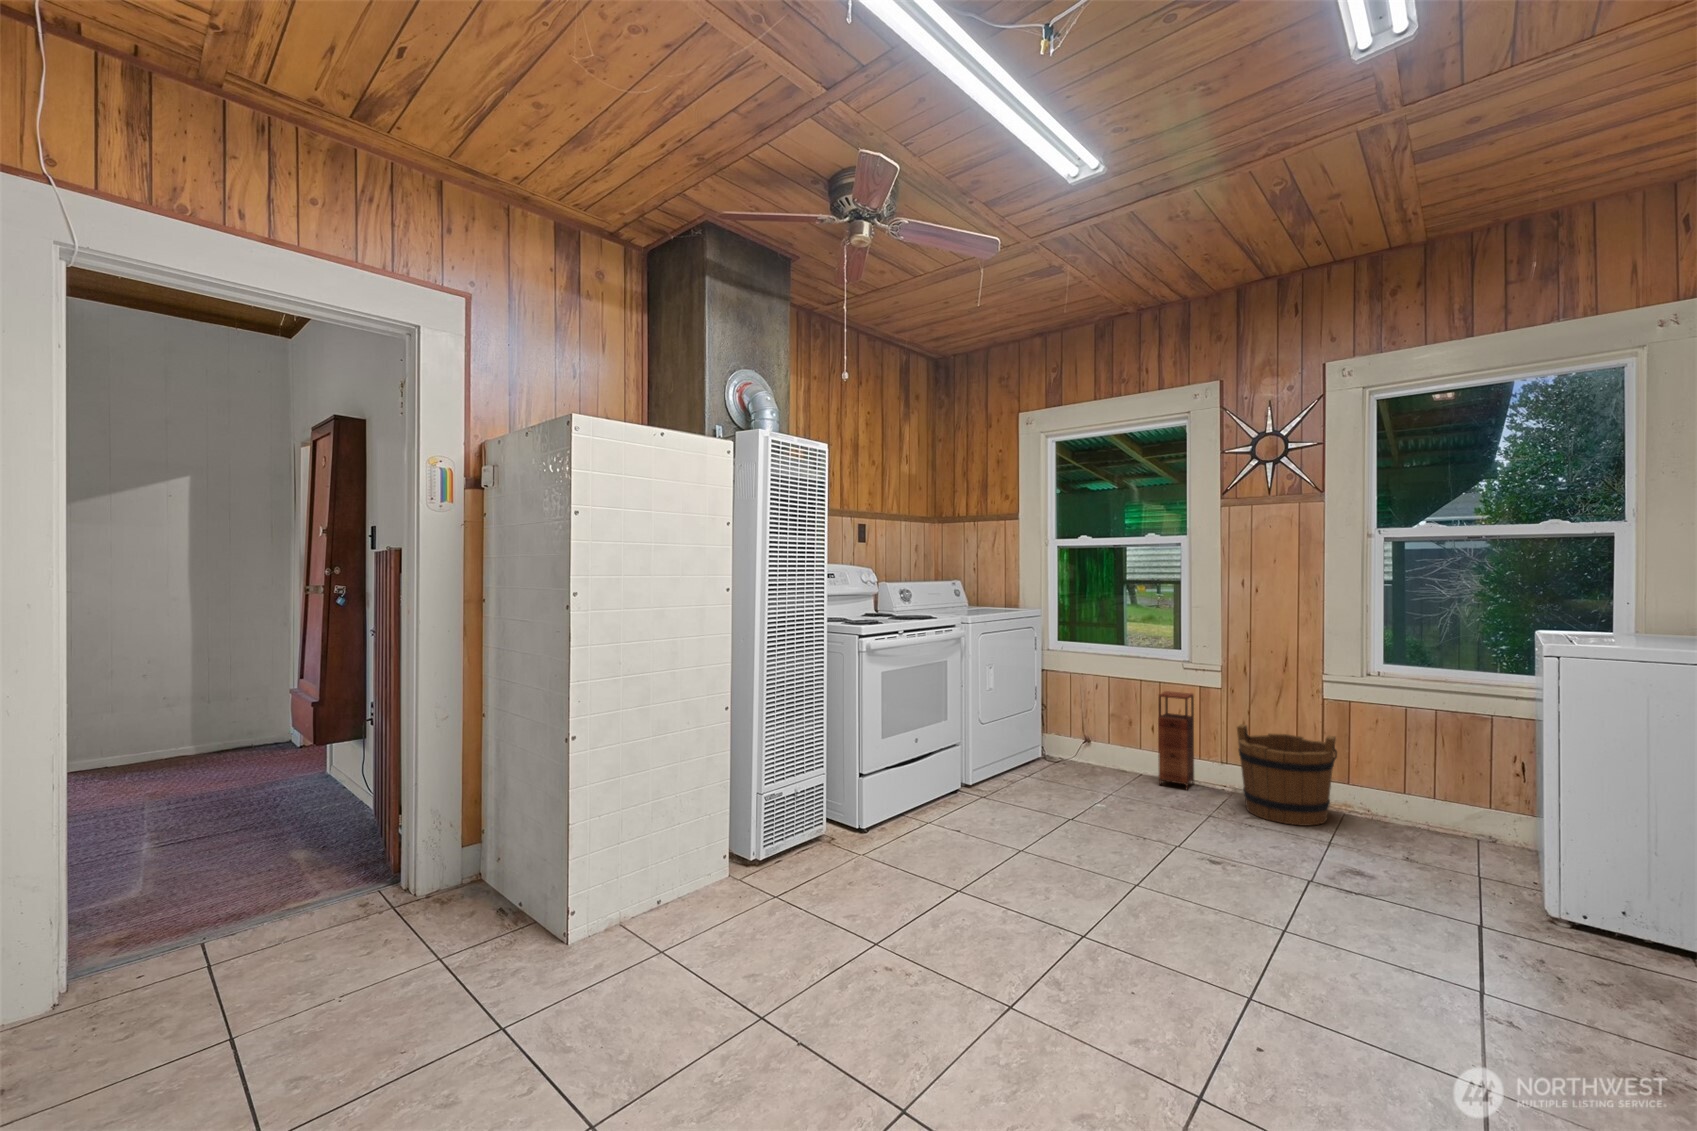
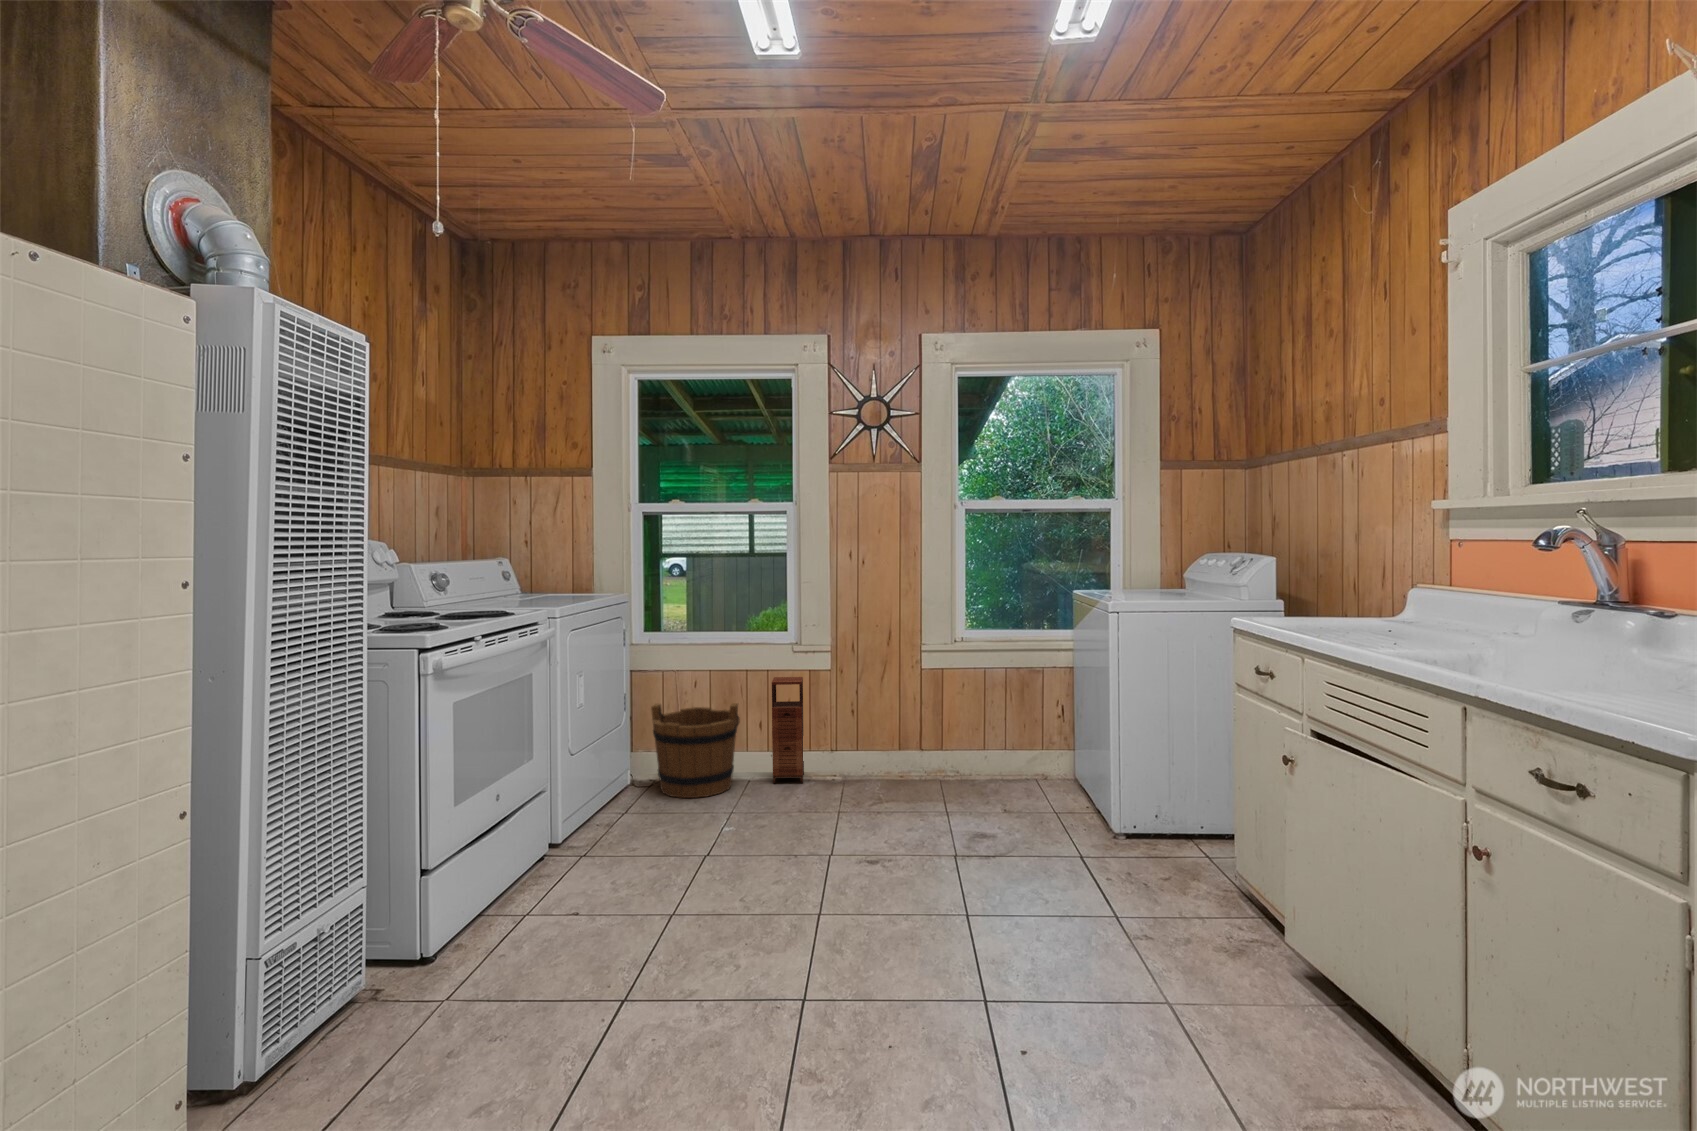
bucket: present [1237,724,1337,825] -> present [651,703,740,798]

